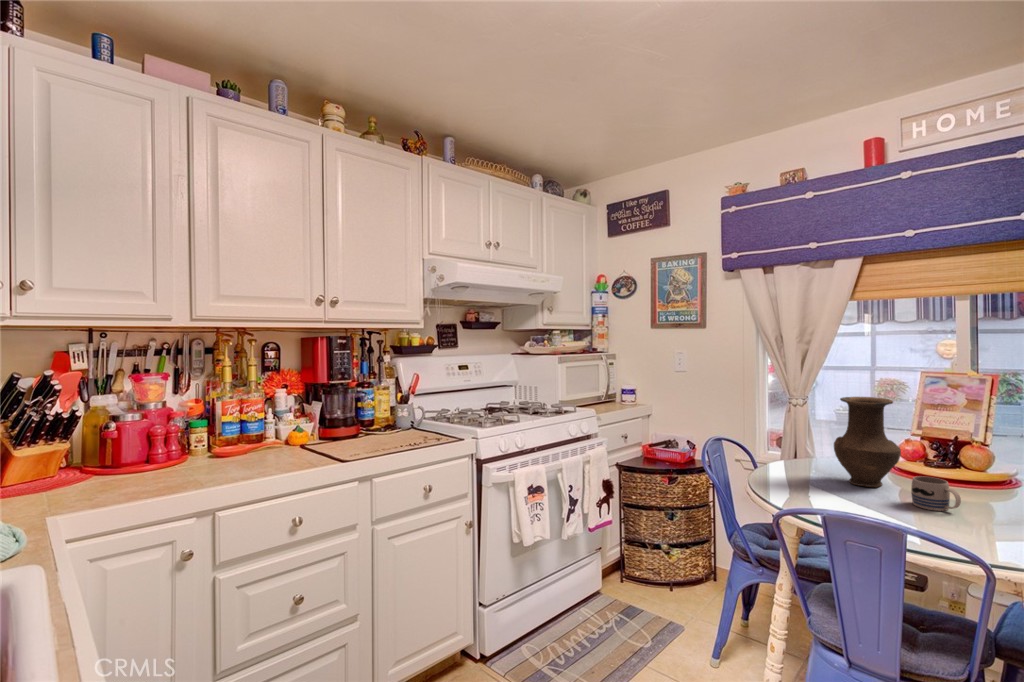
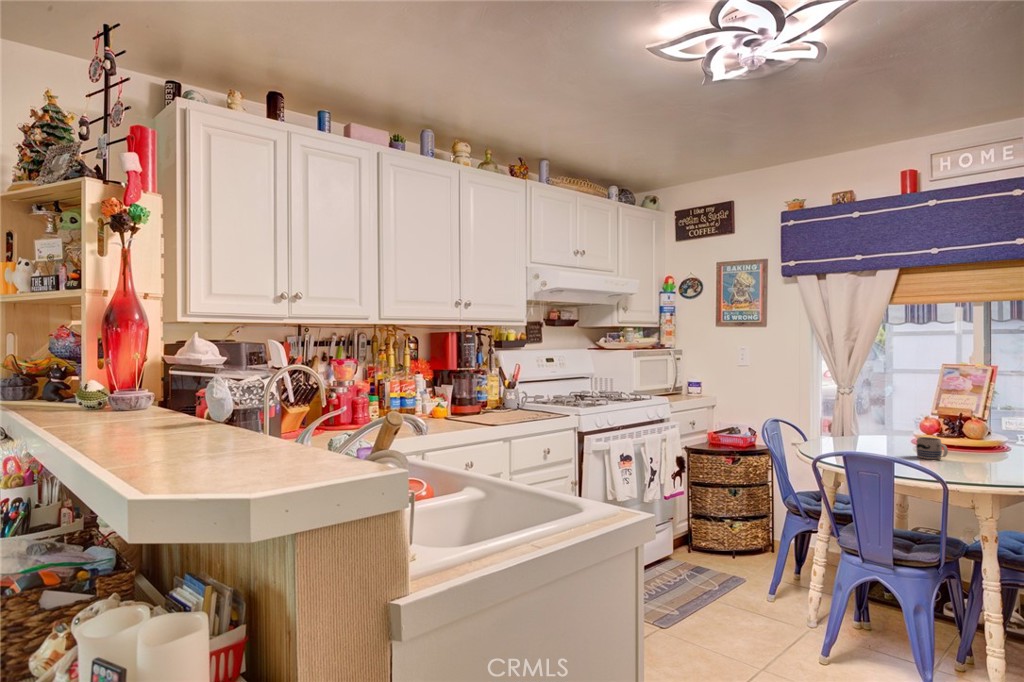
vase: present [834,397,901,487] -> none [865,382,914,449]

